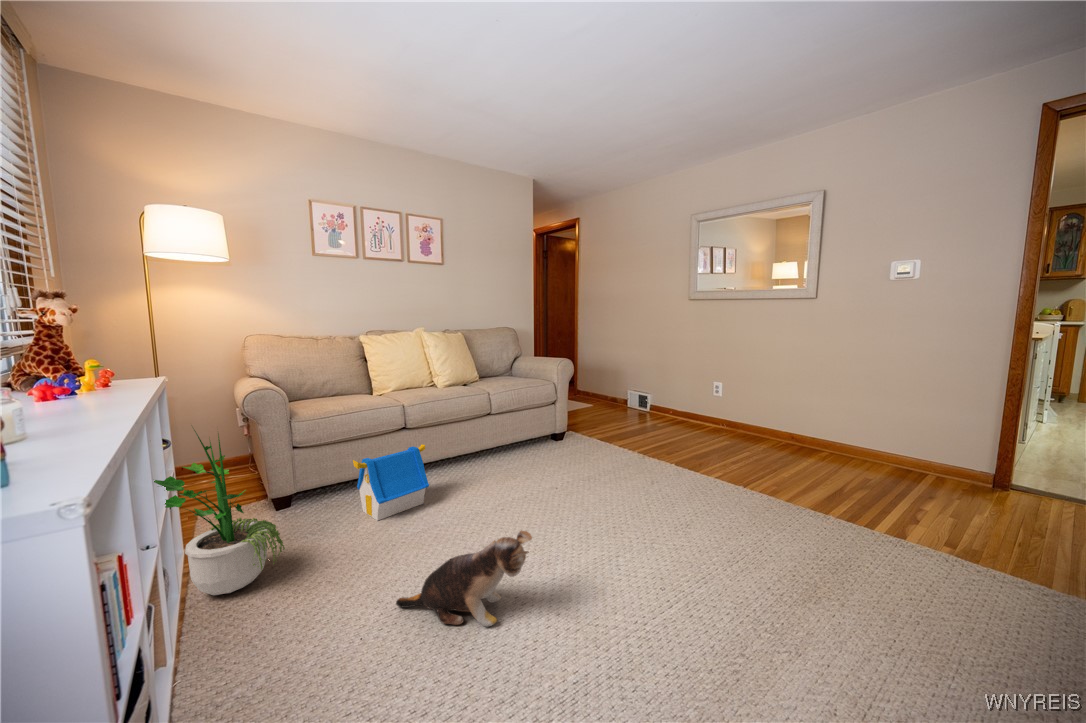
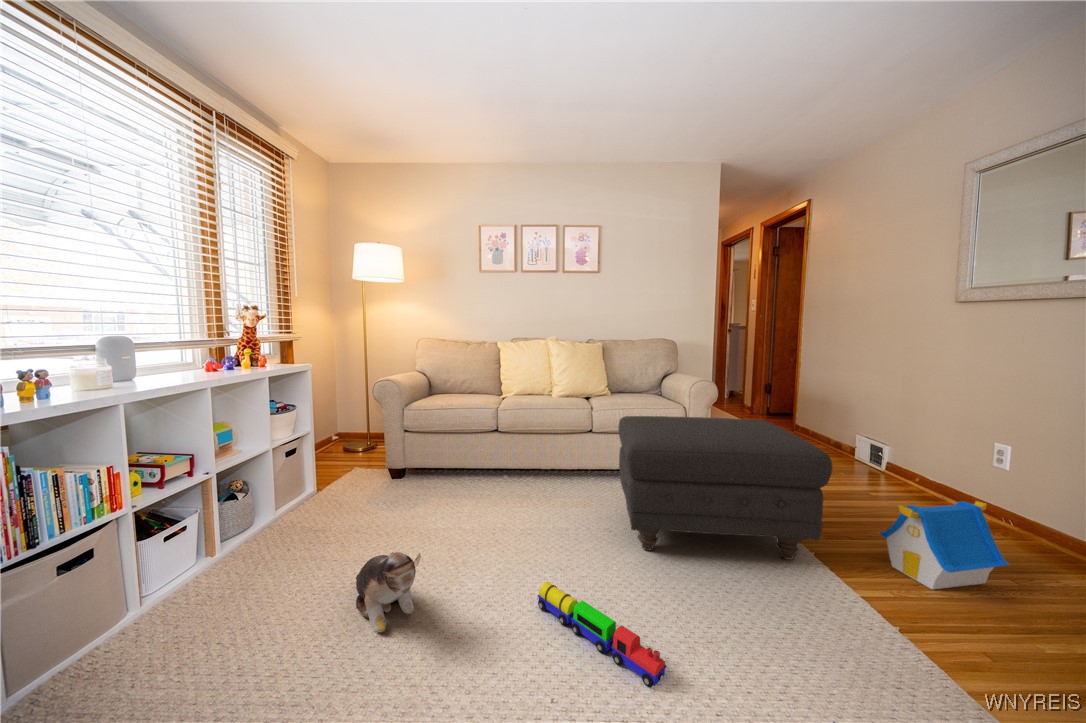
ottoman: none [535,383,691,492] -> present [618,416,832,560]
potted plant: present [154,428,285,595] -> none [269,399,356,523]
toy house: present [353,444,429,521] -> present [880,501,1008,589]
toy train: none [578,528,697,558] -> present [538,582,666,688]

